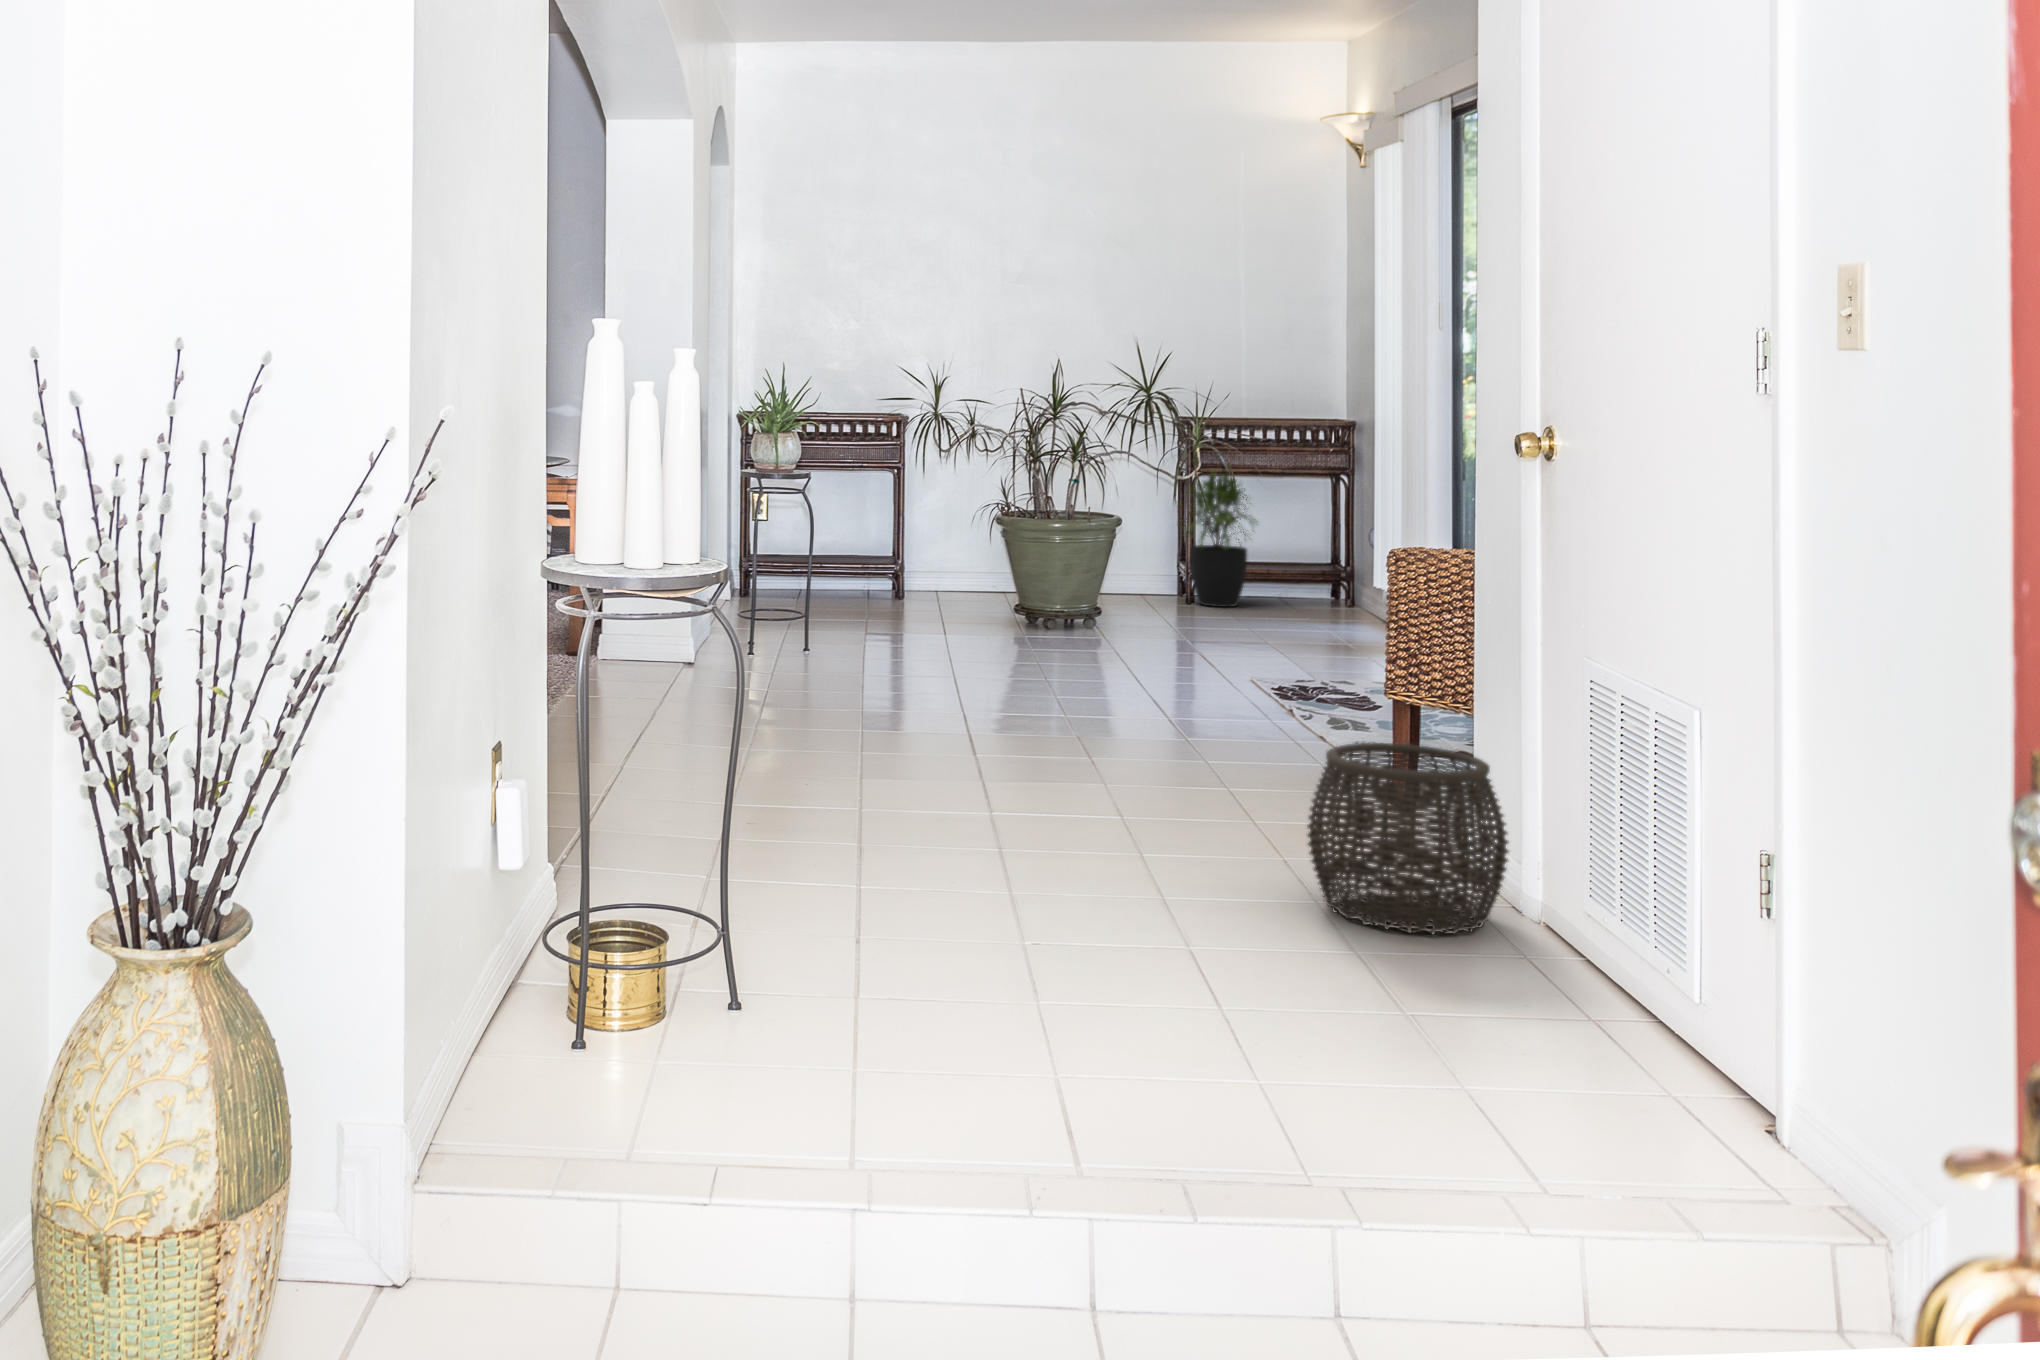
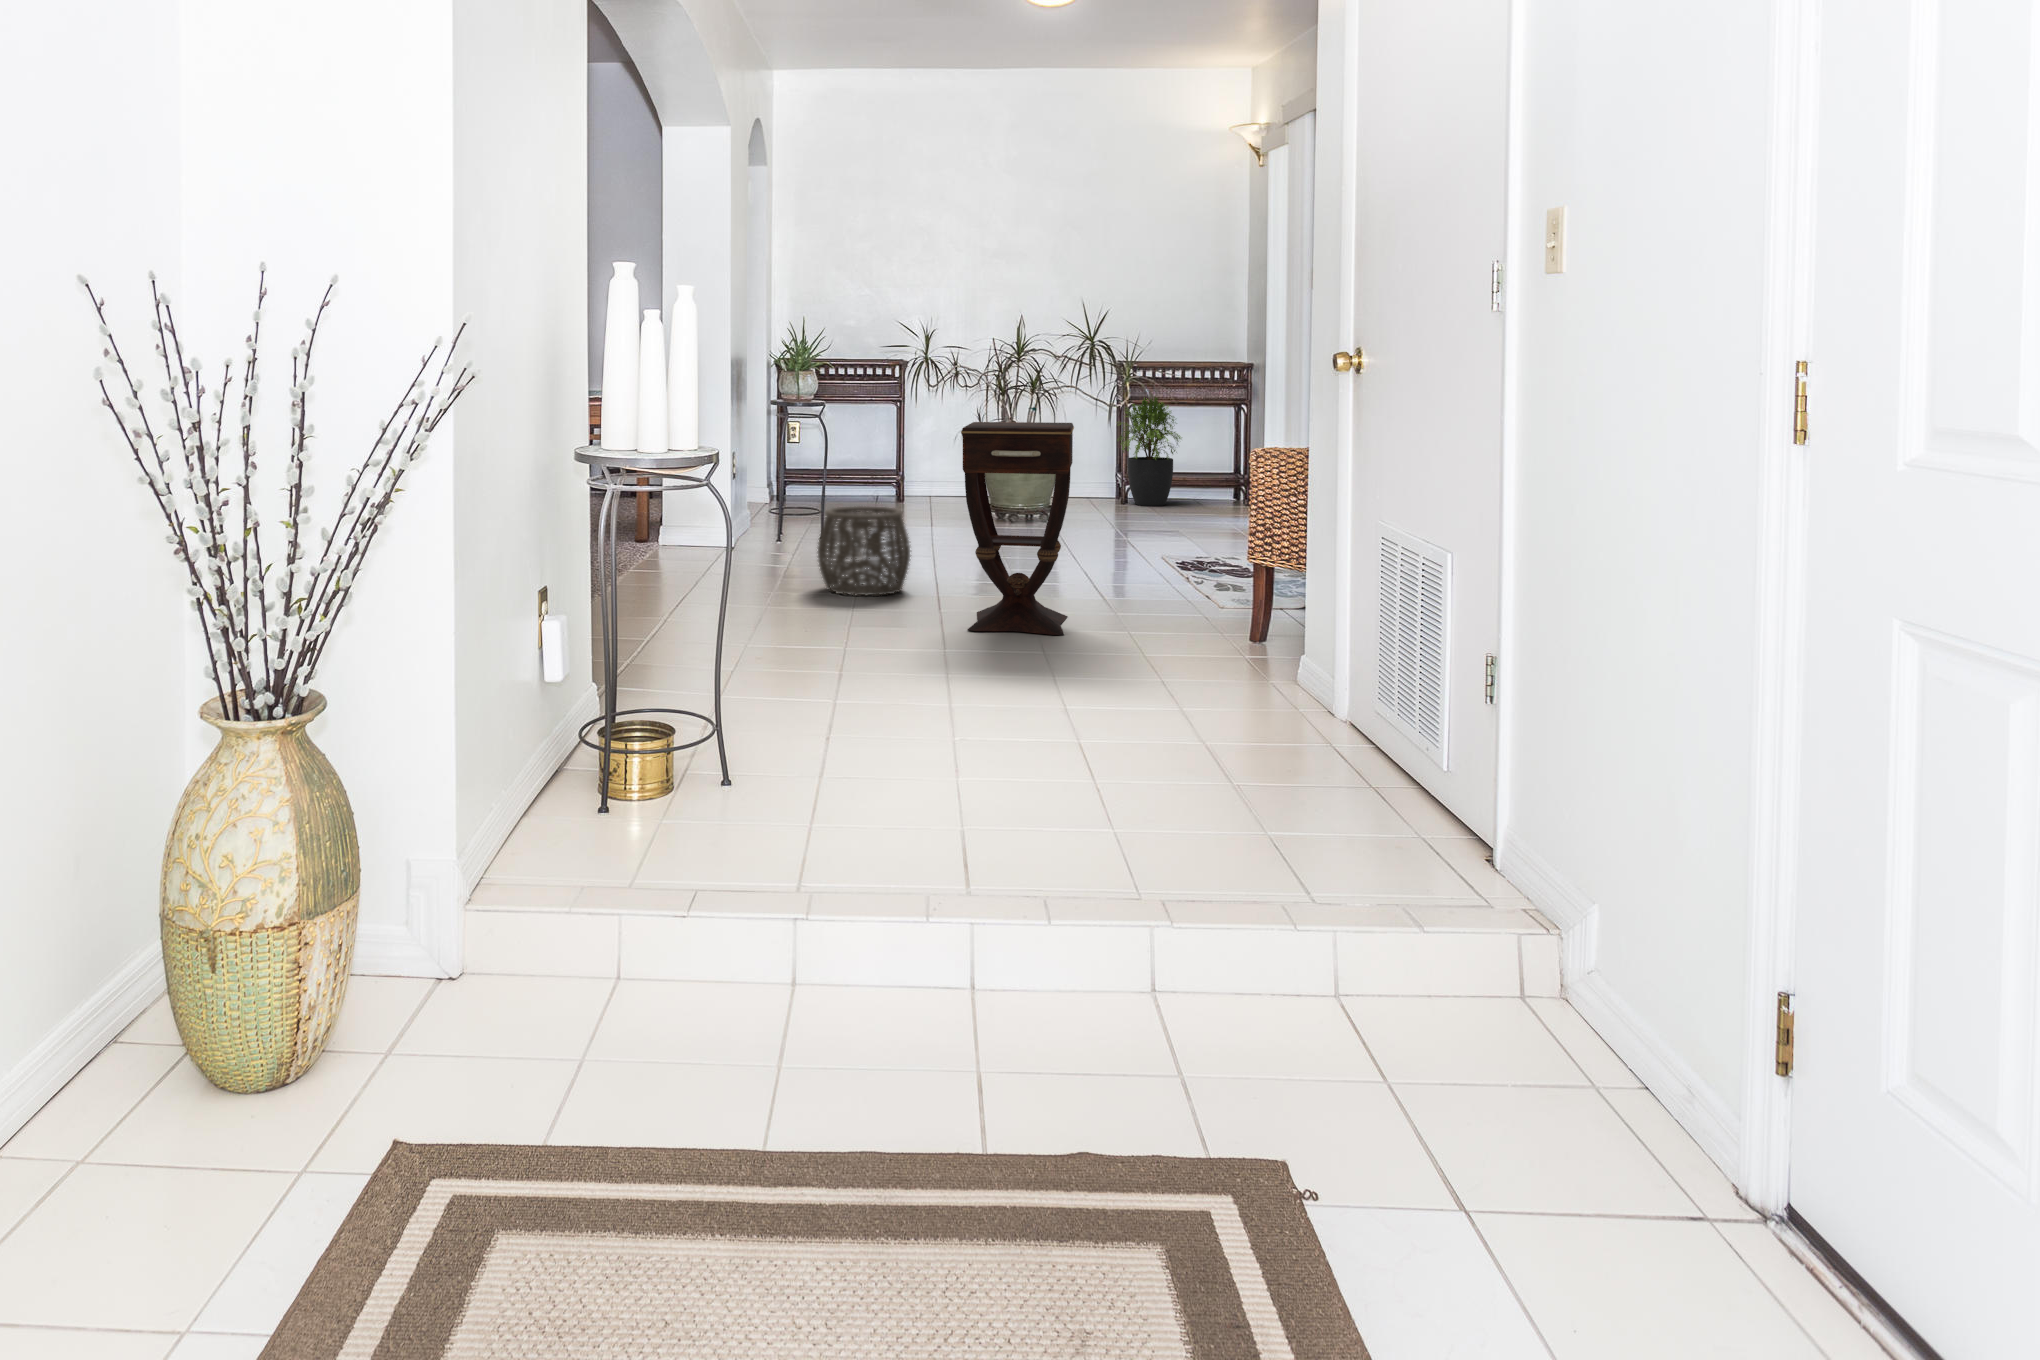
side table: none [1010,513,1151,788] -> present [961,422,1074,635]
woven basket: present [1307,743,1509,934] -> present [818,506,910,596]

